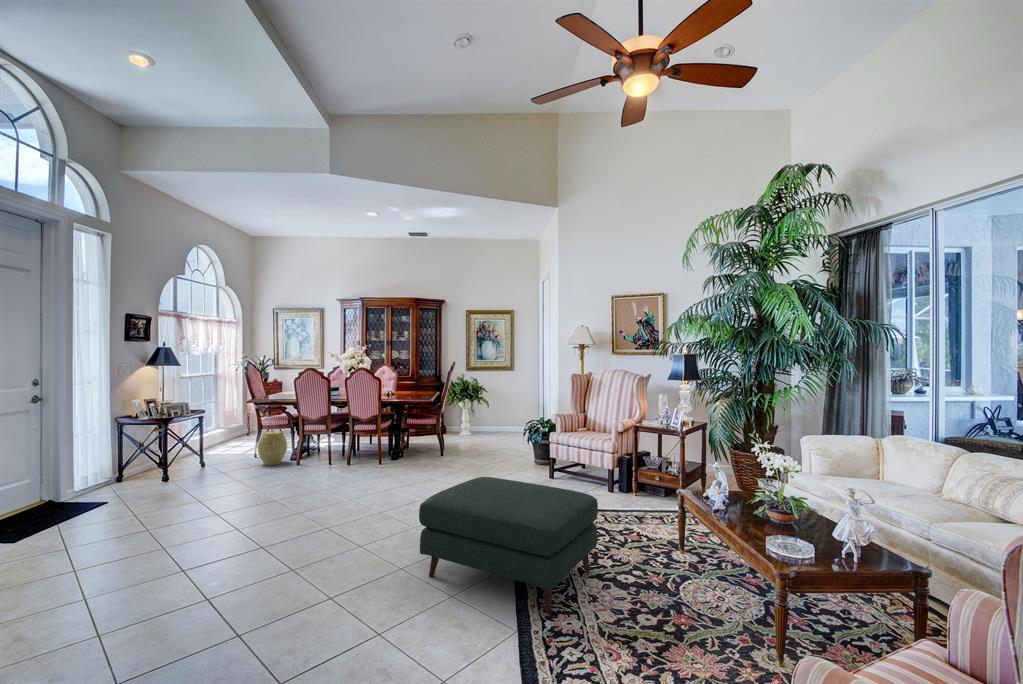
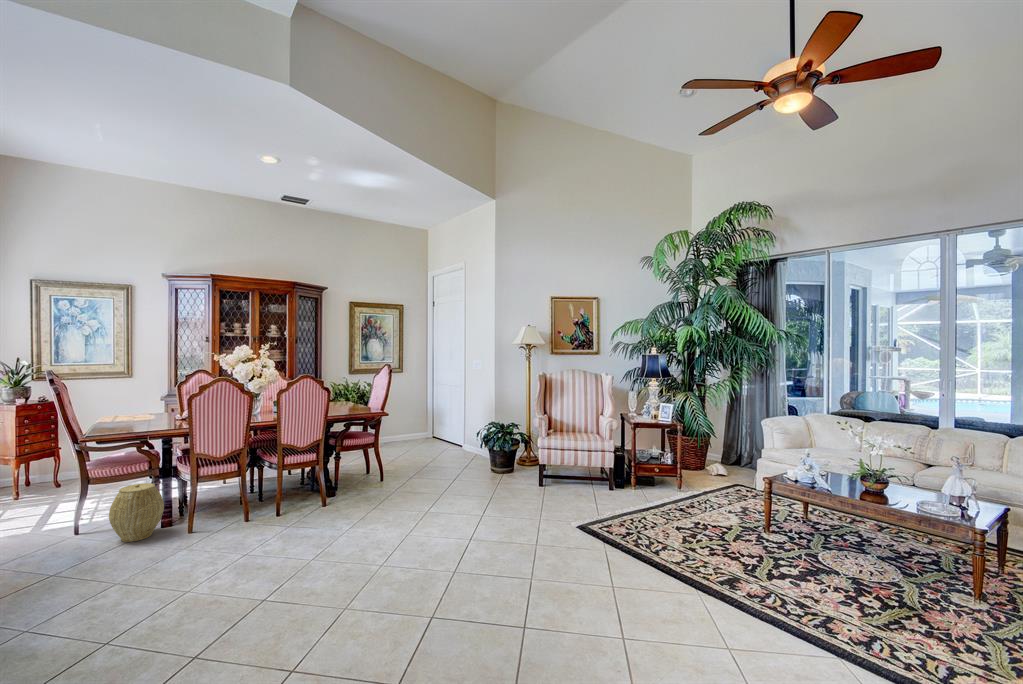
ottoman: present [419,477,598,615] -> none [618,496,818,625]

